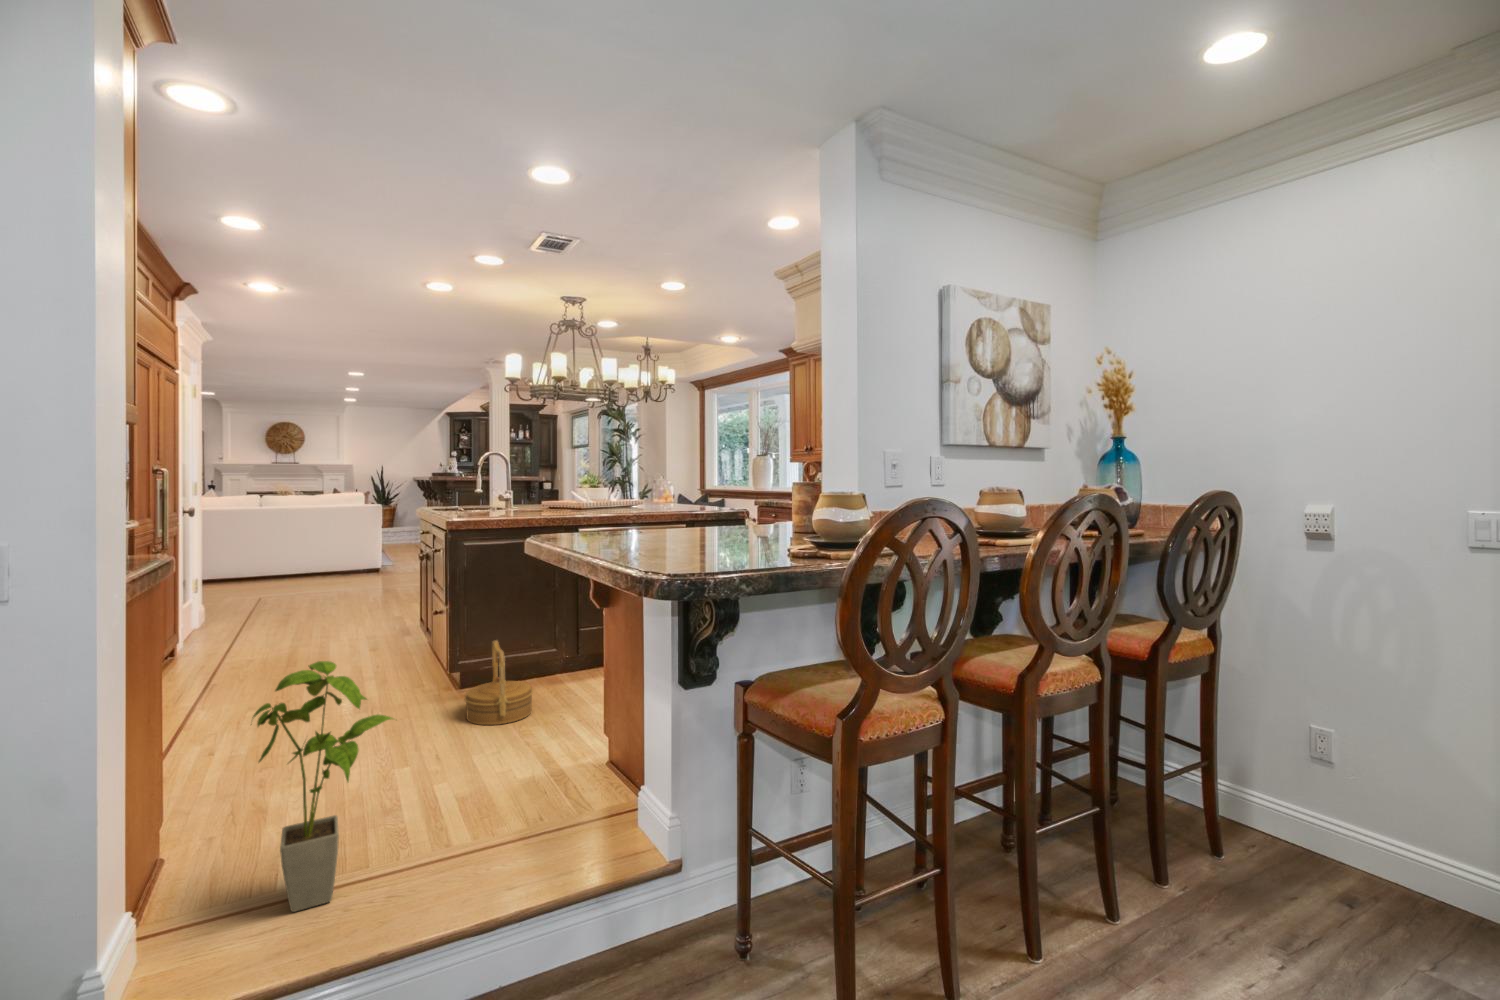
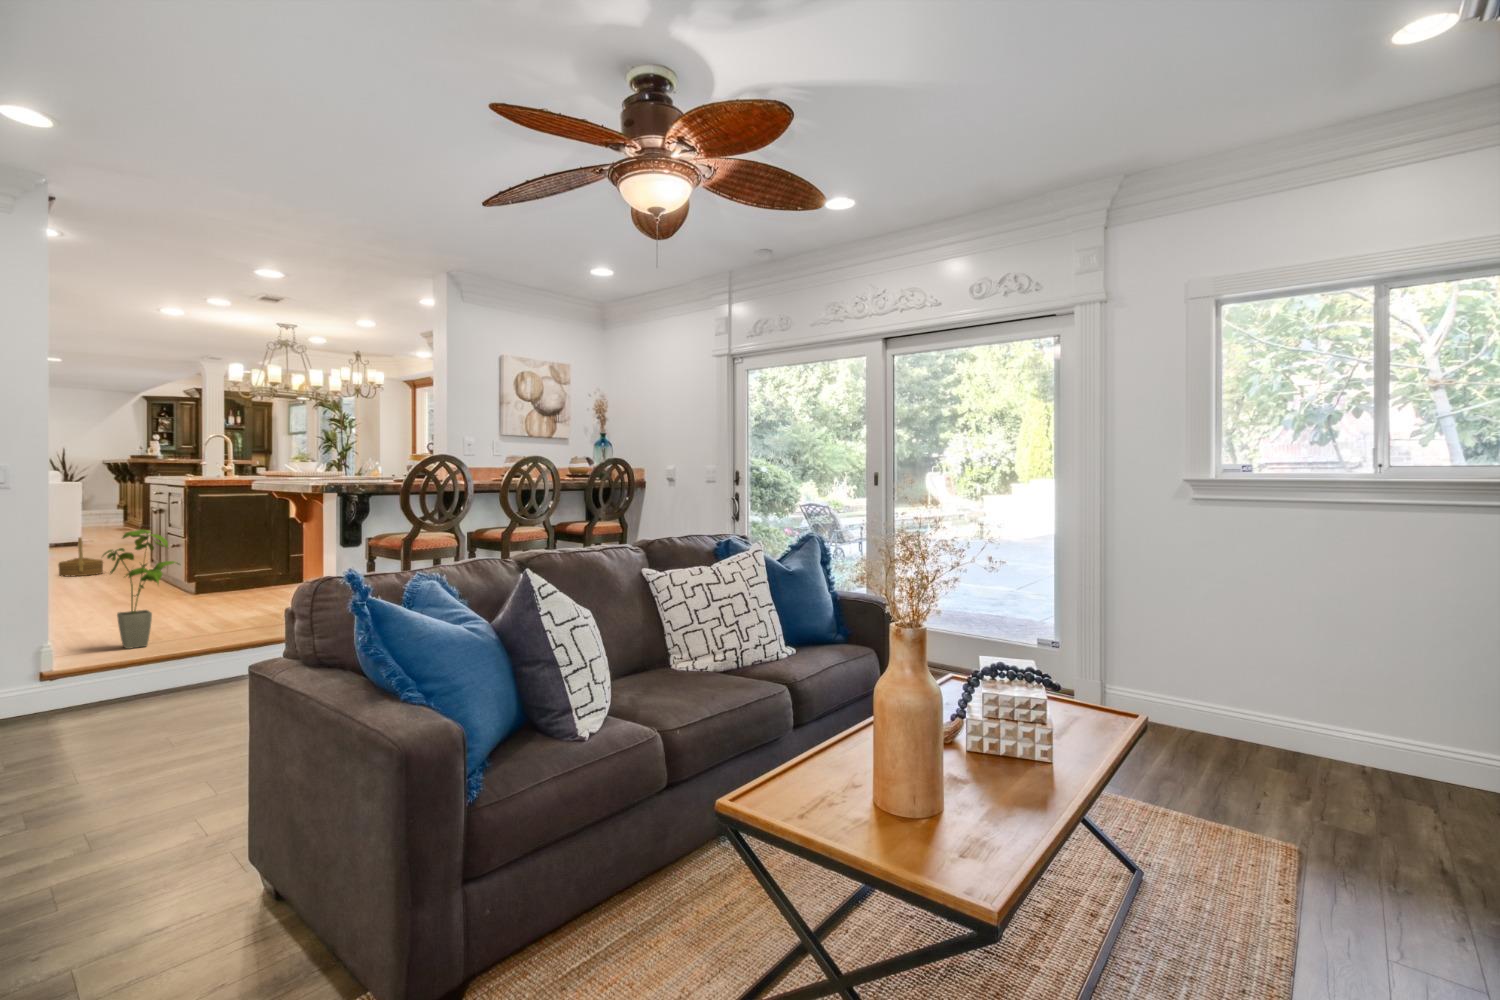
basket: present [465,640,533,725] -> present [58,537,103,576]

